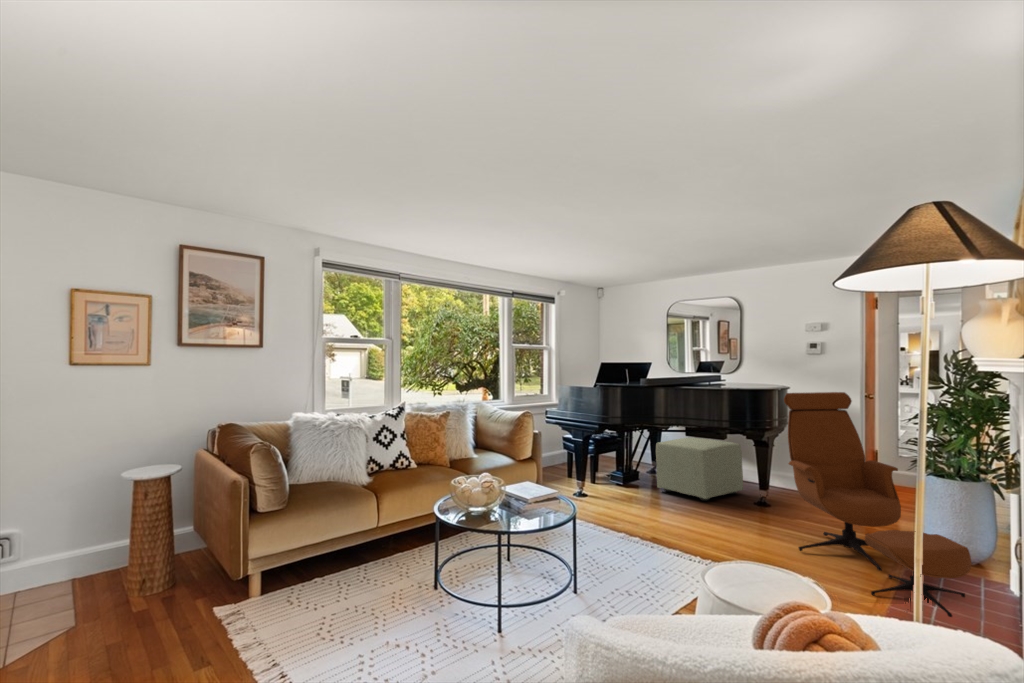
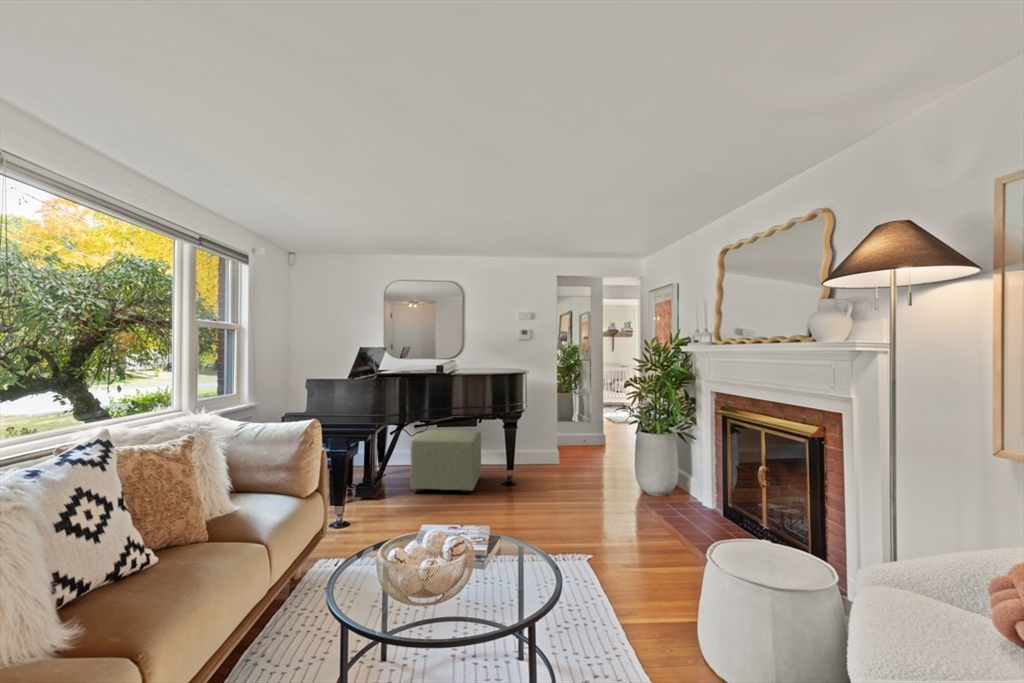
lounge chair: present [784,392,971,617] -> none [572,382,735,538]

